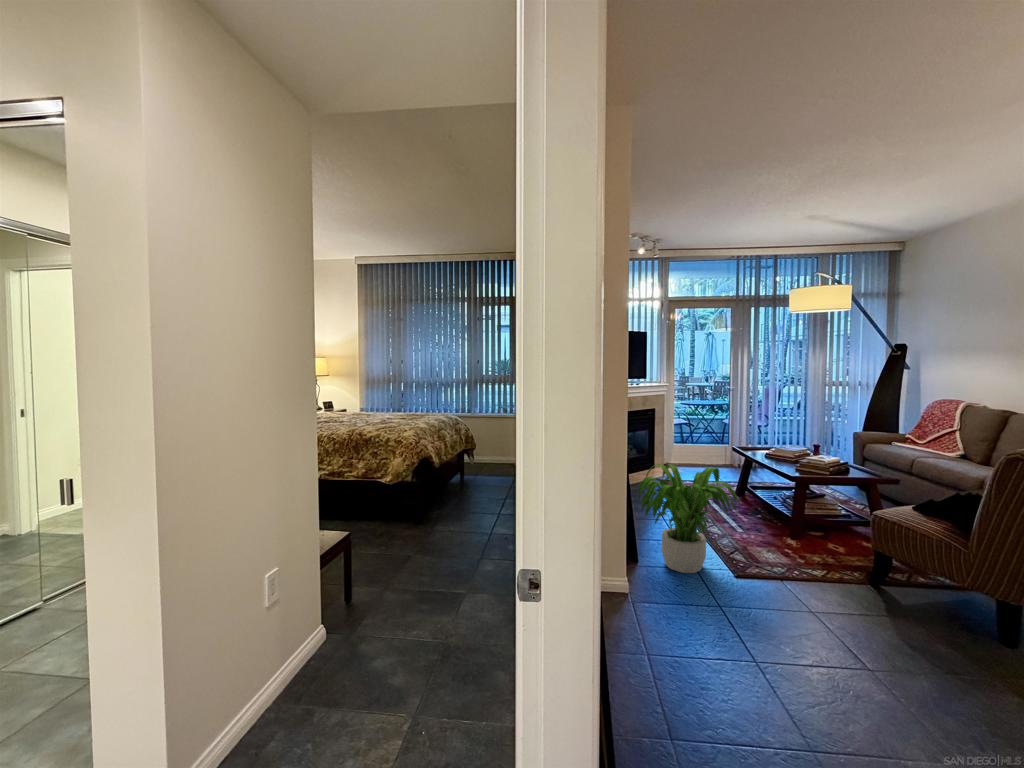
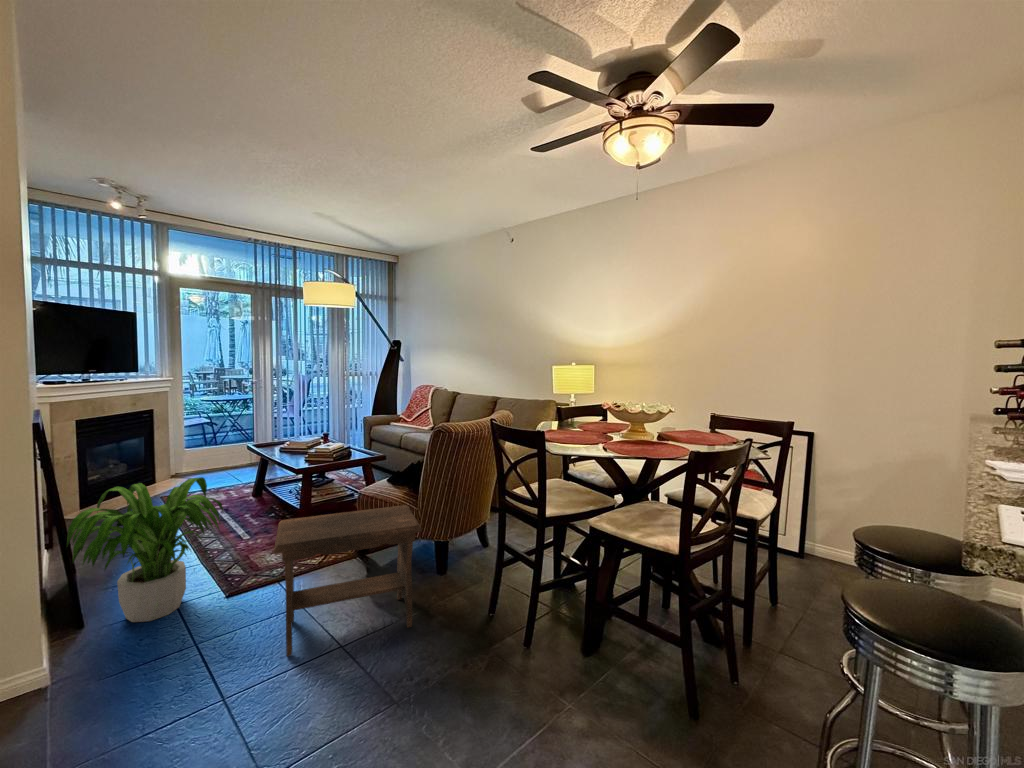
footstool: none [798,521,996,691] -> present [274,505,422,656]

